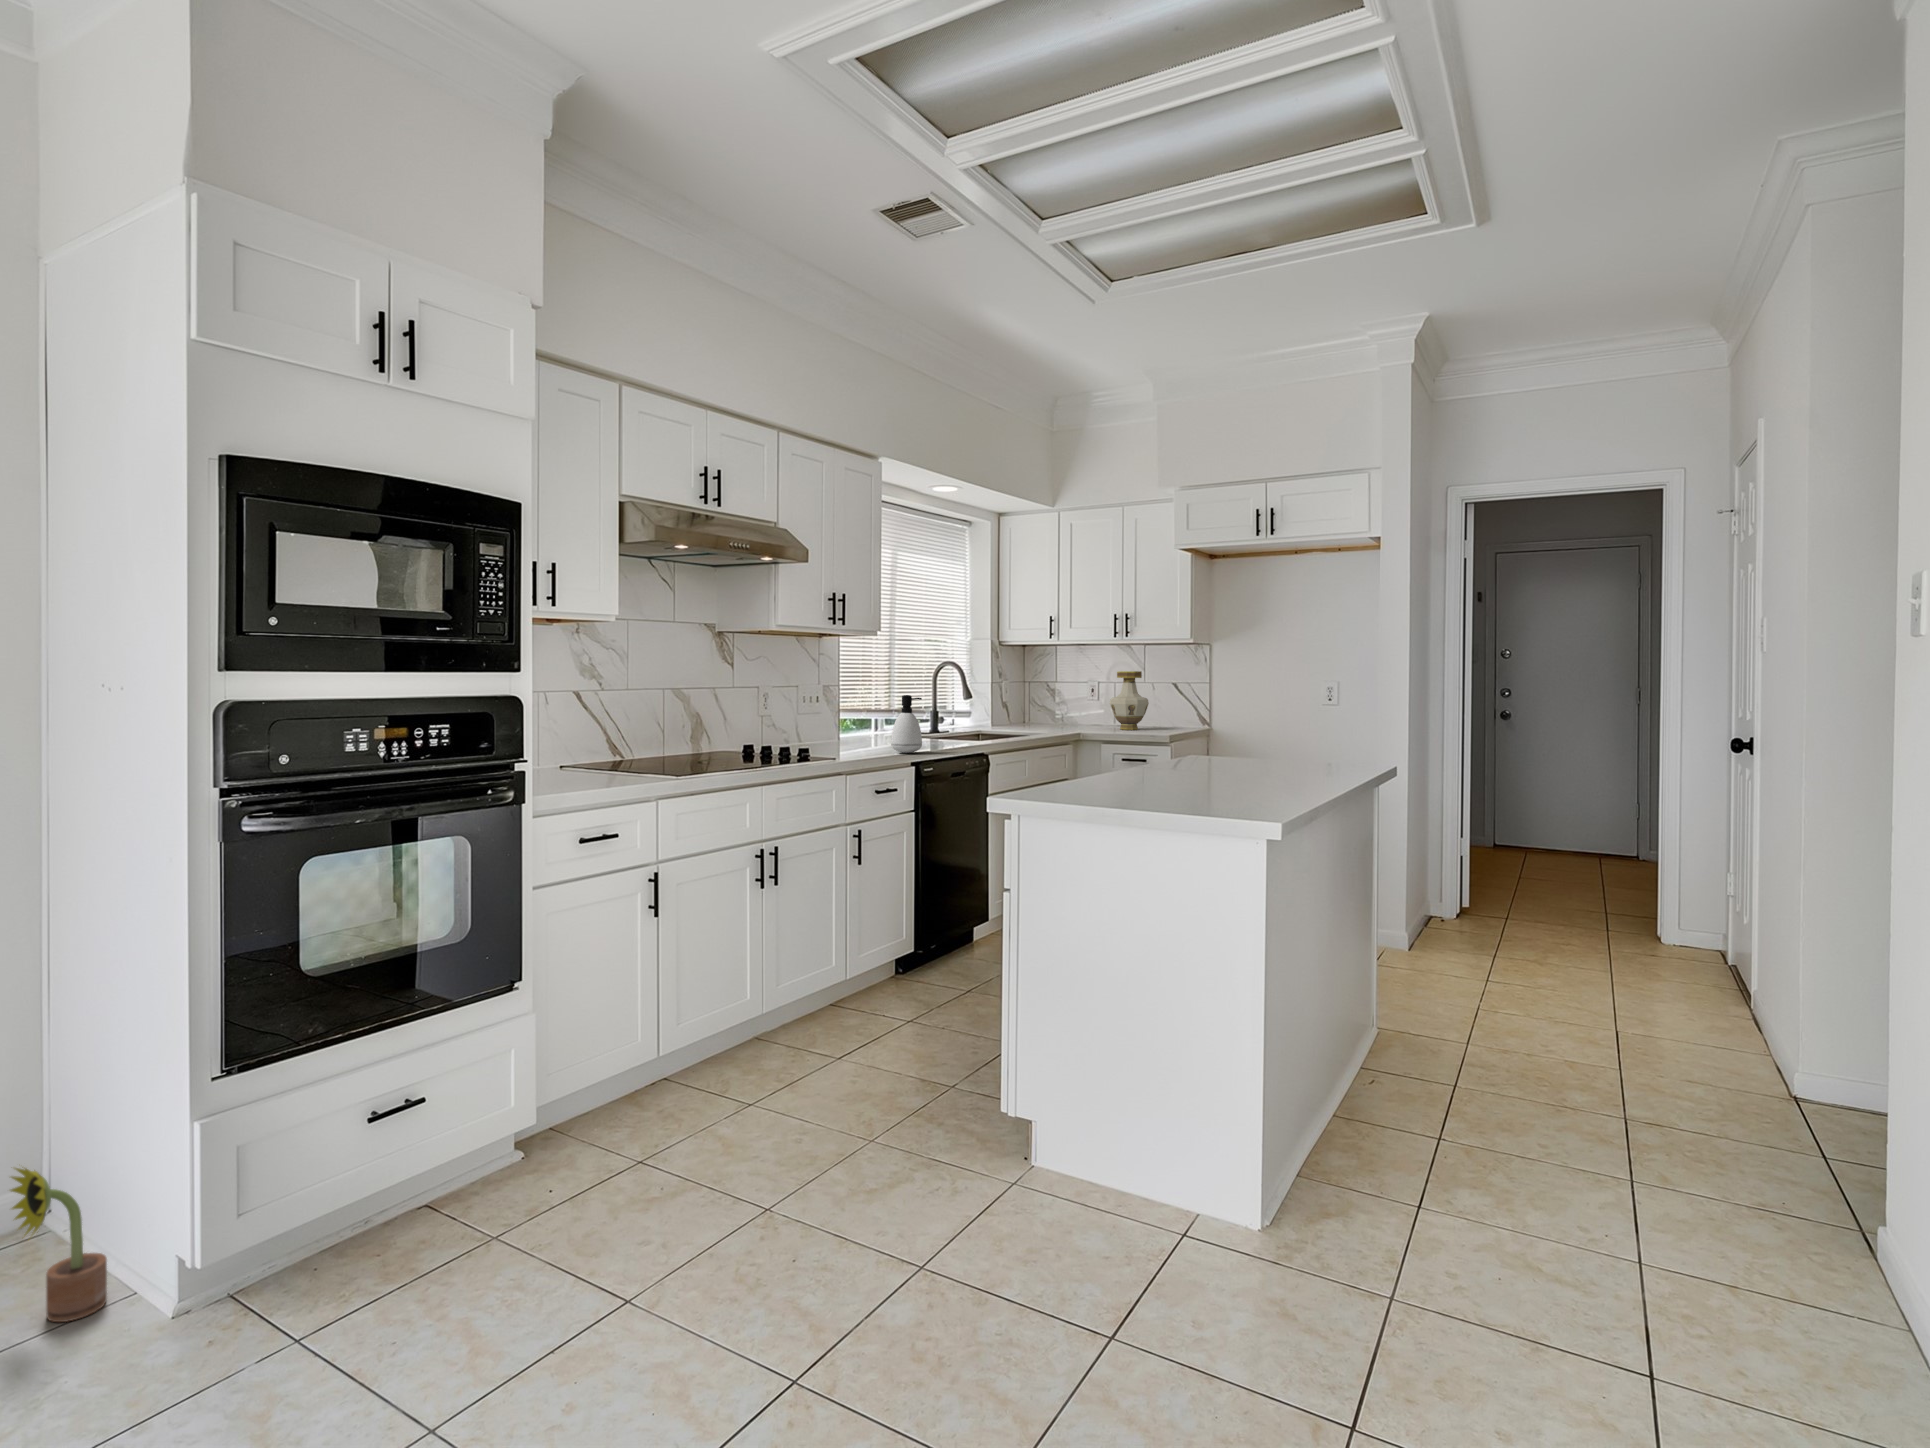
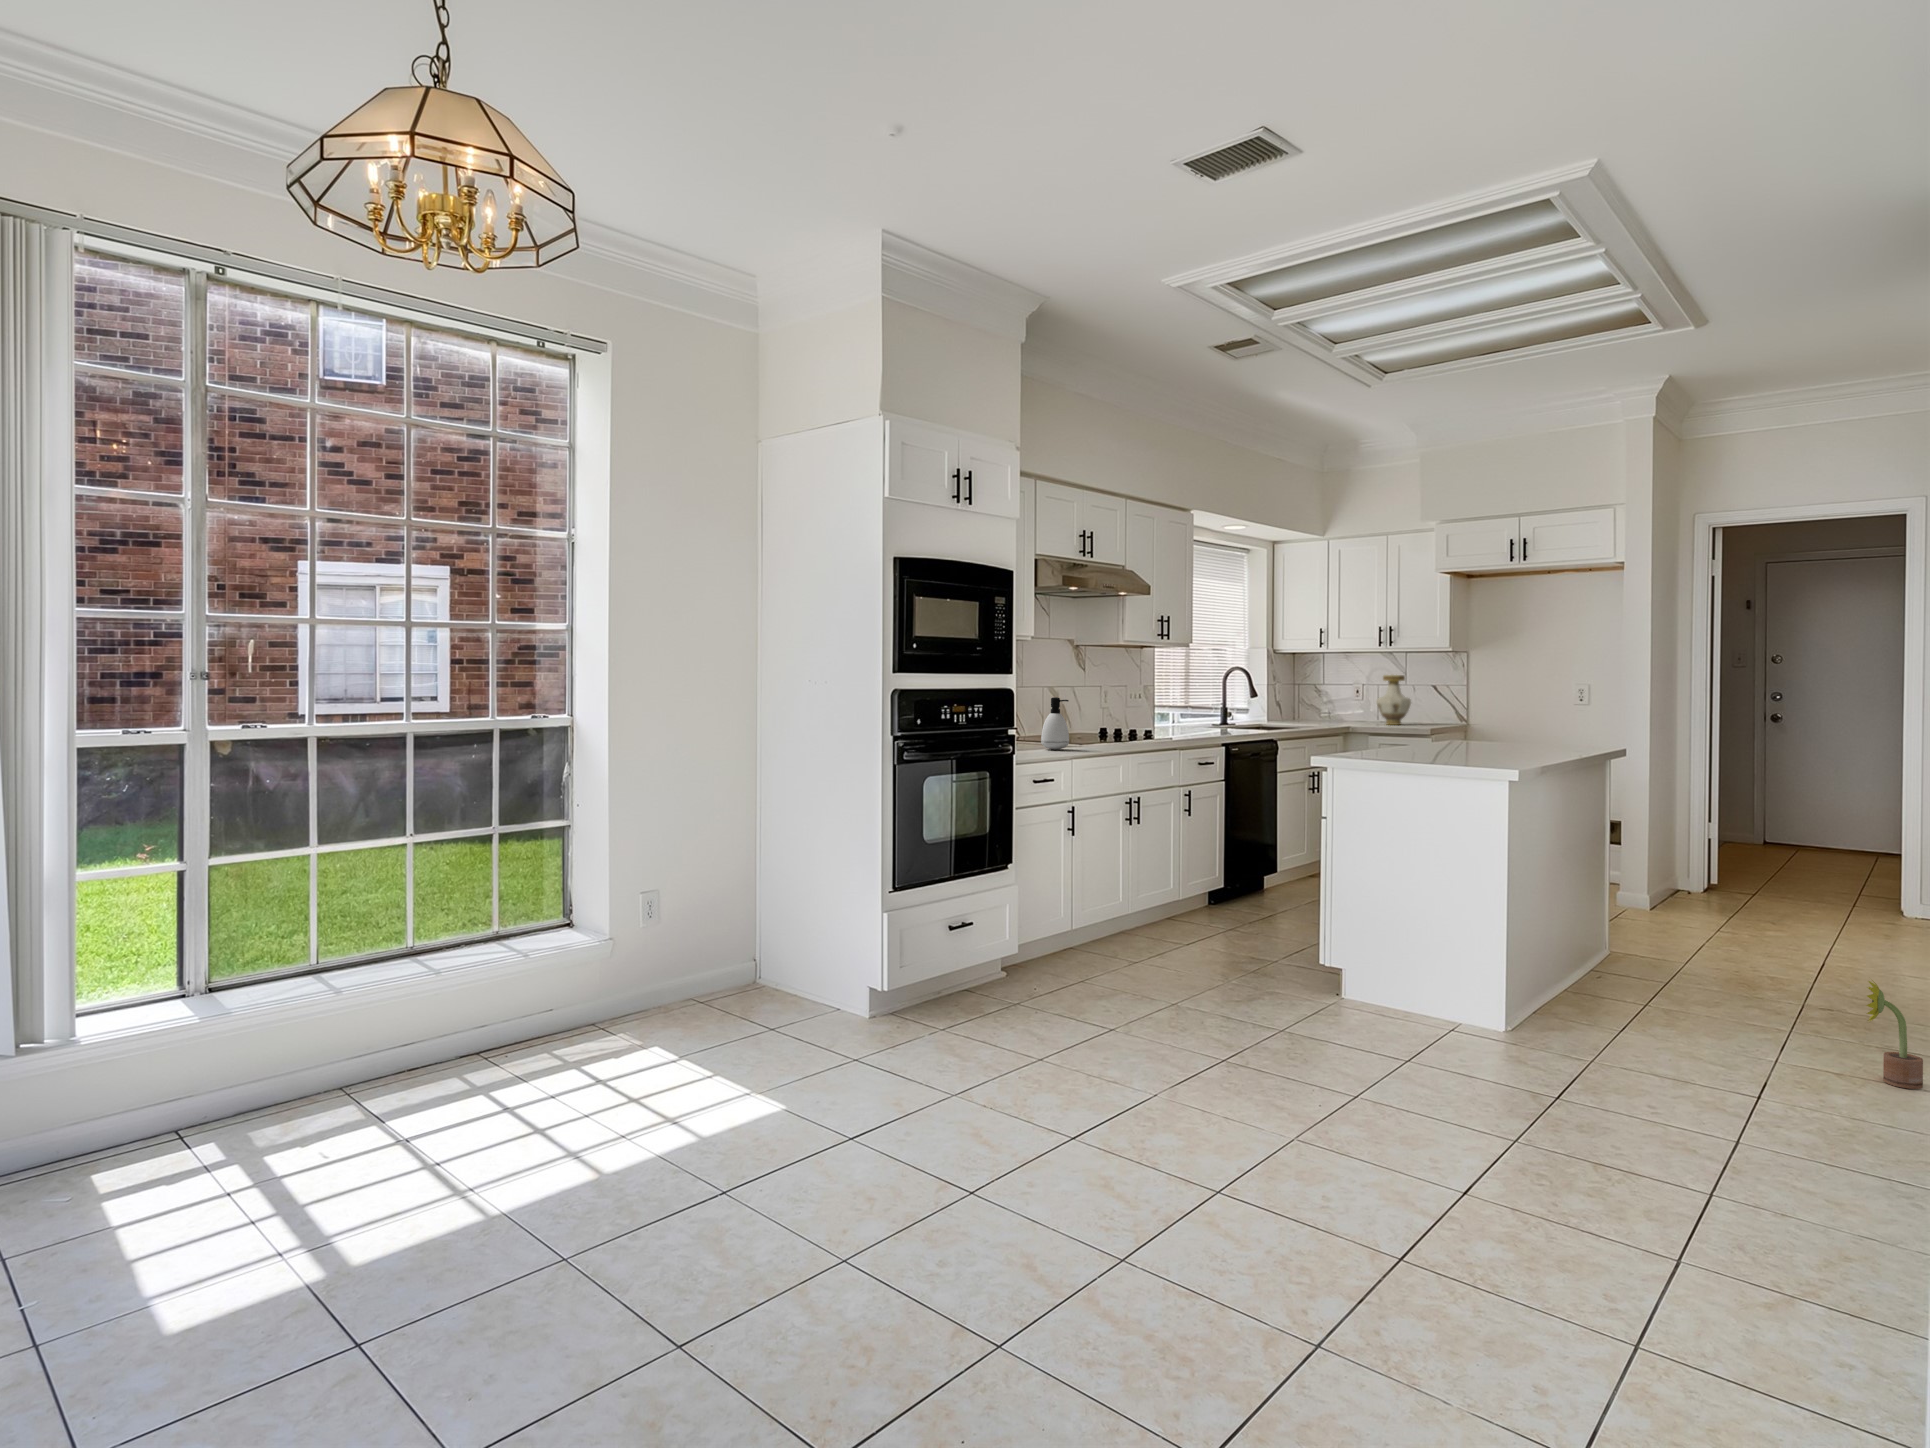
soap dispenser: present [891,695,922,753] -> present [1041,697,1069,749]
decorative plant: present [11,1168,107,1322] -> present [1866,980,1923,1089]

